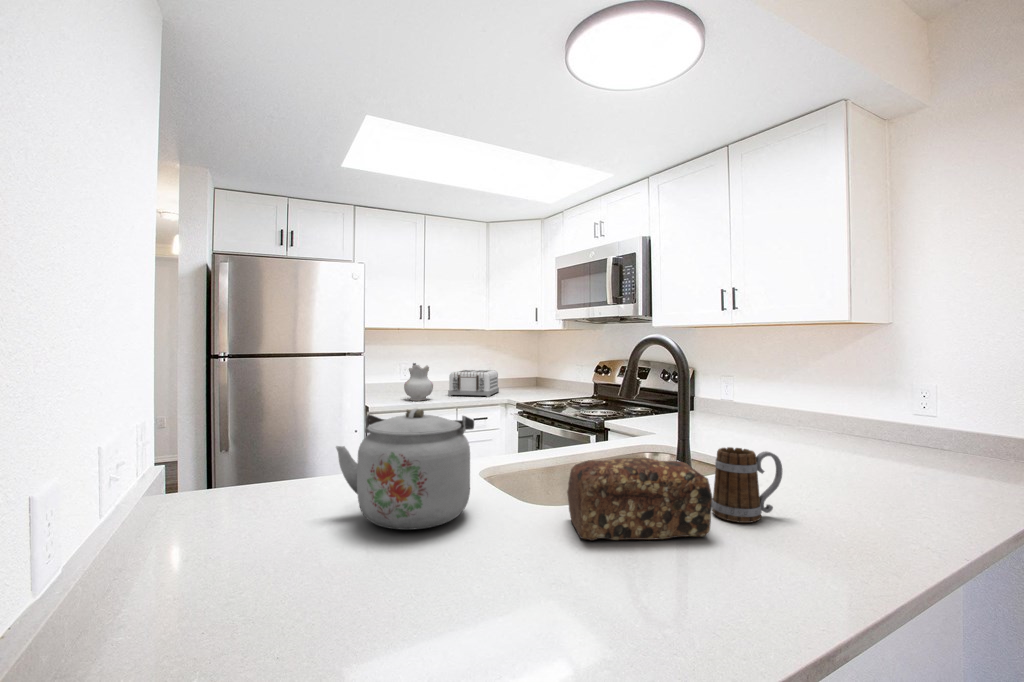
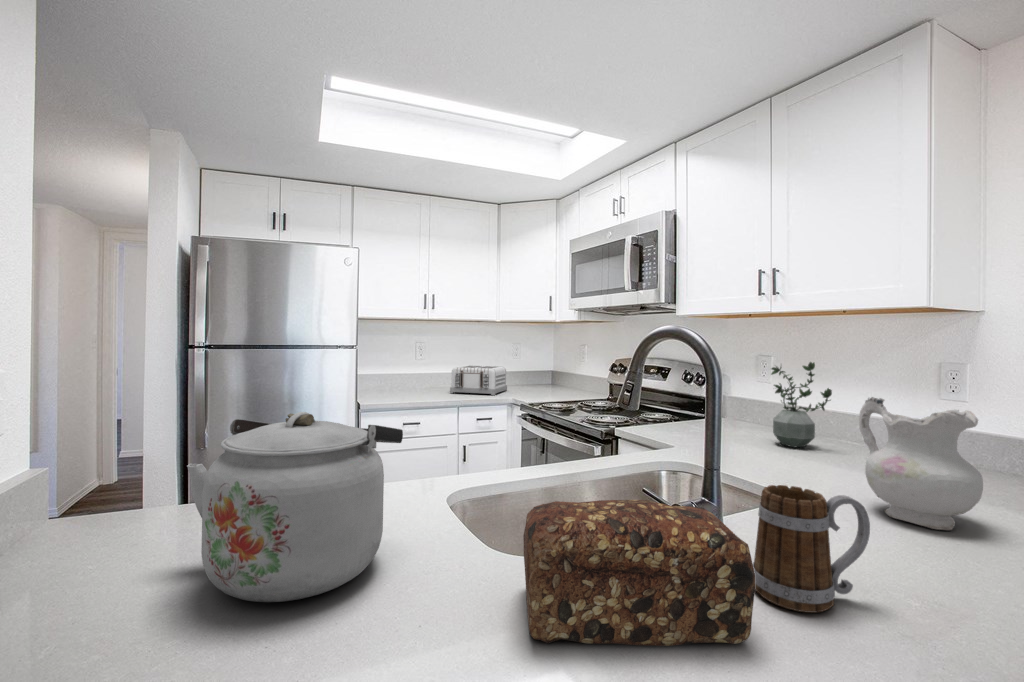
ceramic pitcher: present [404,363,433,401] -> present [859,397,983,530]
potted plant: none [729,363,776,432] -> present [771,362,832,448]

